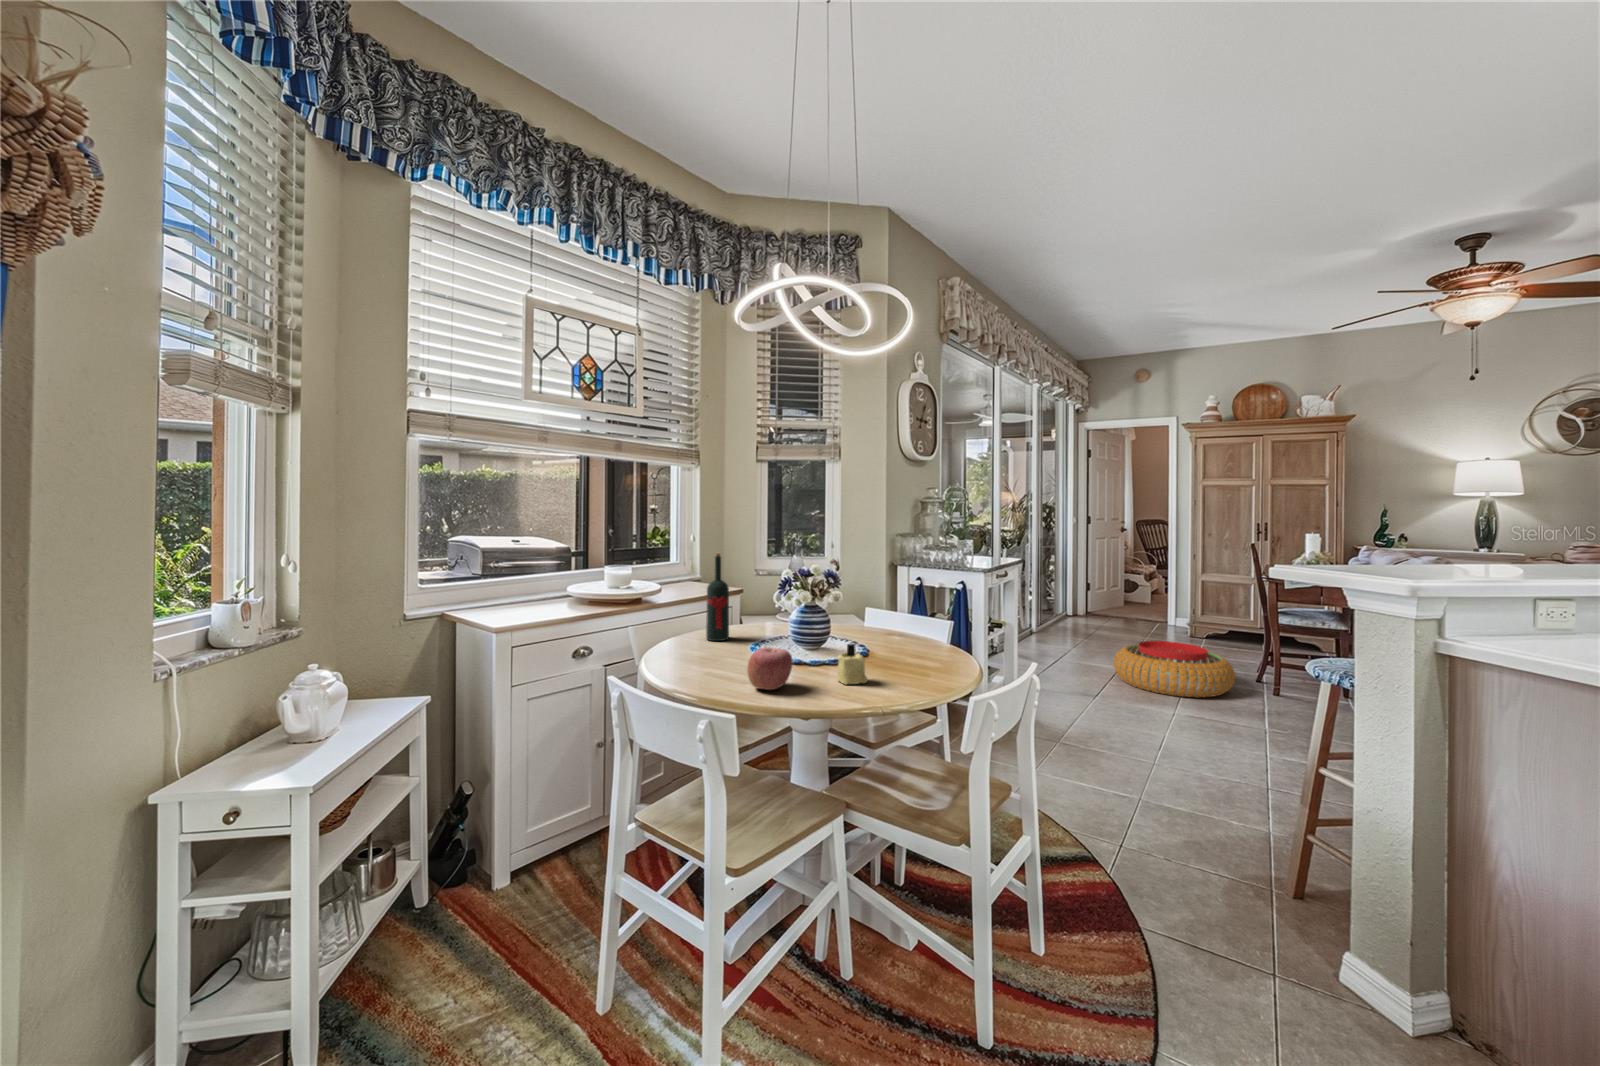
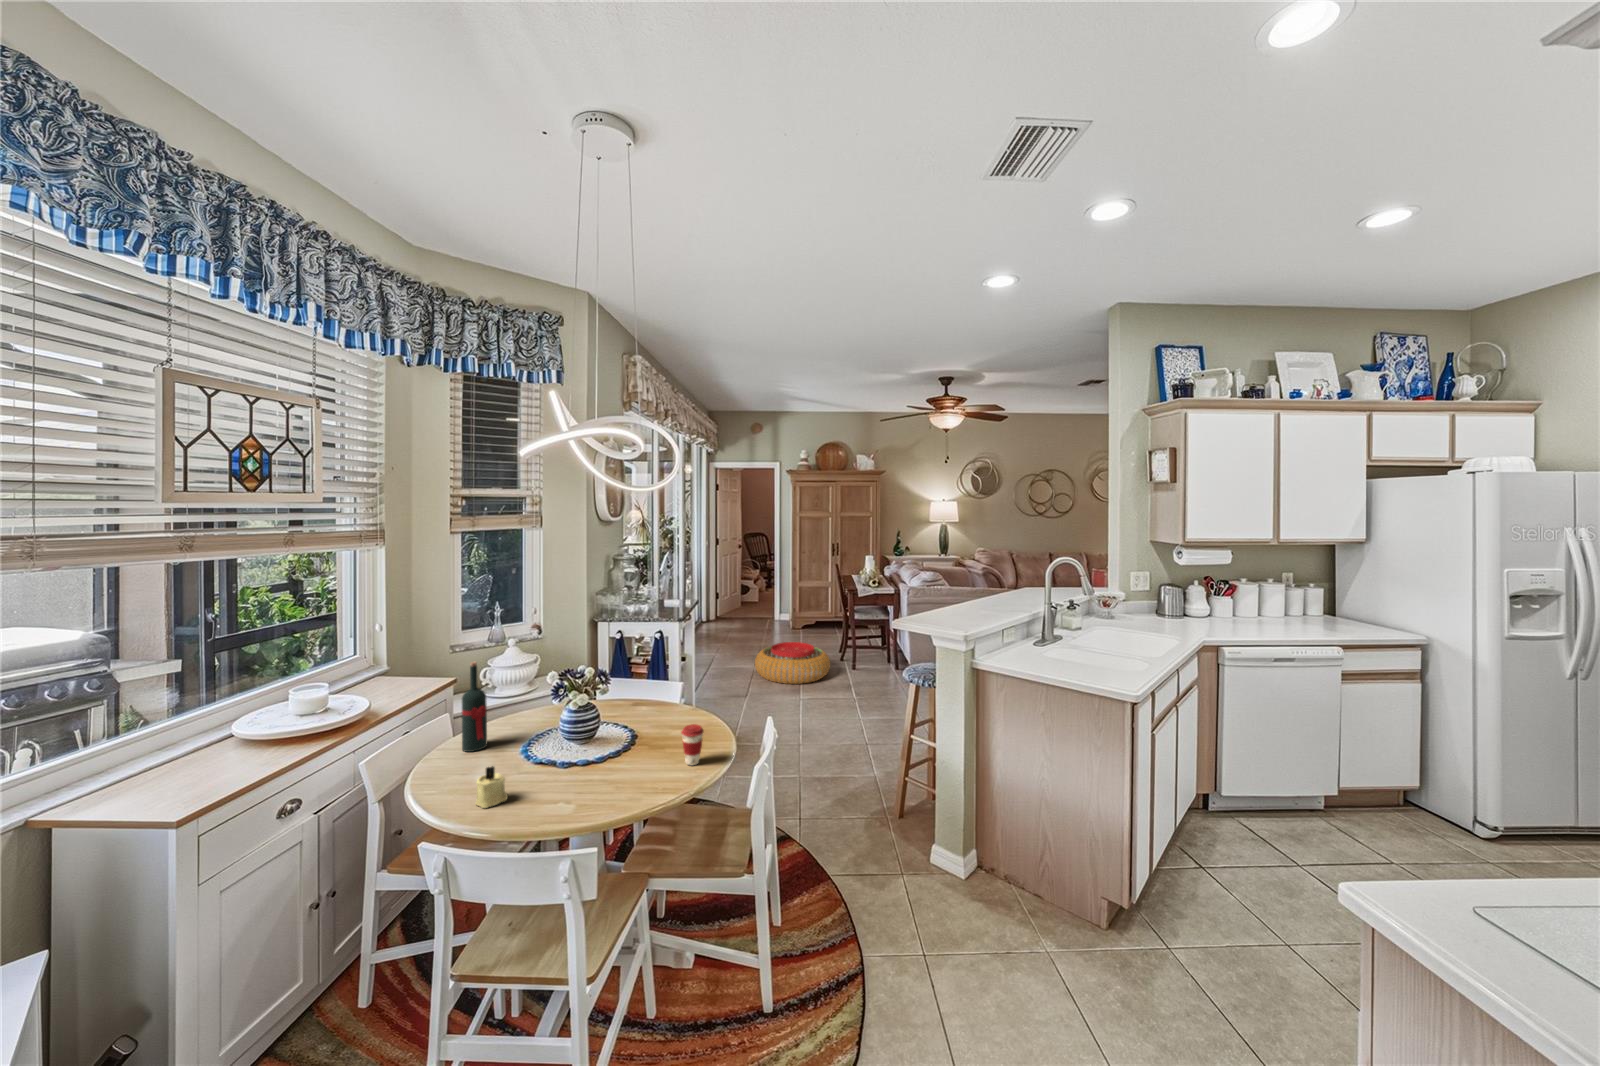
coffee cup: none [897,638,925,687] -> present [681,724,703,765]
candle: present [837,644,867,684] -> present [476,766,508,808]
apple: present [747,647,793,690] -> none [559,761,601,804]

